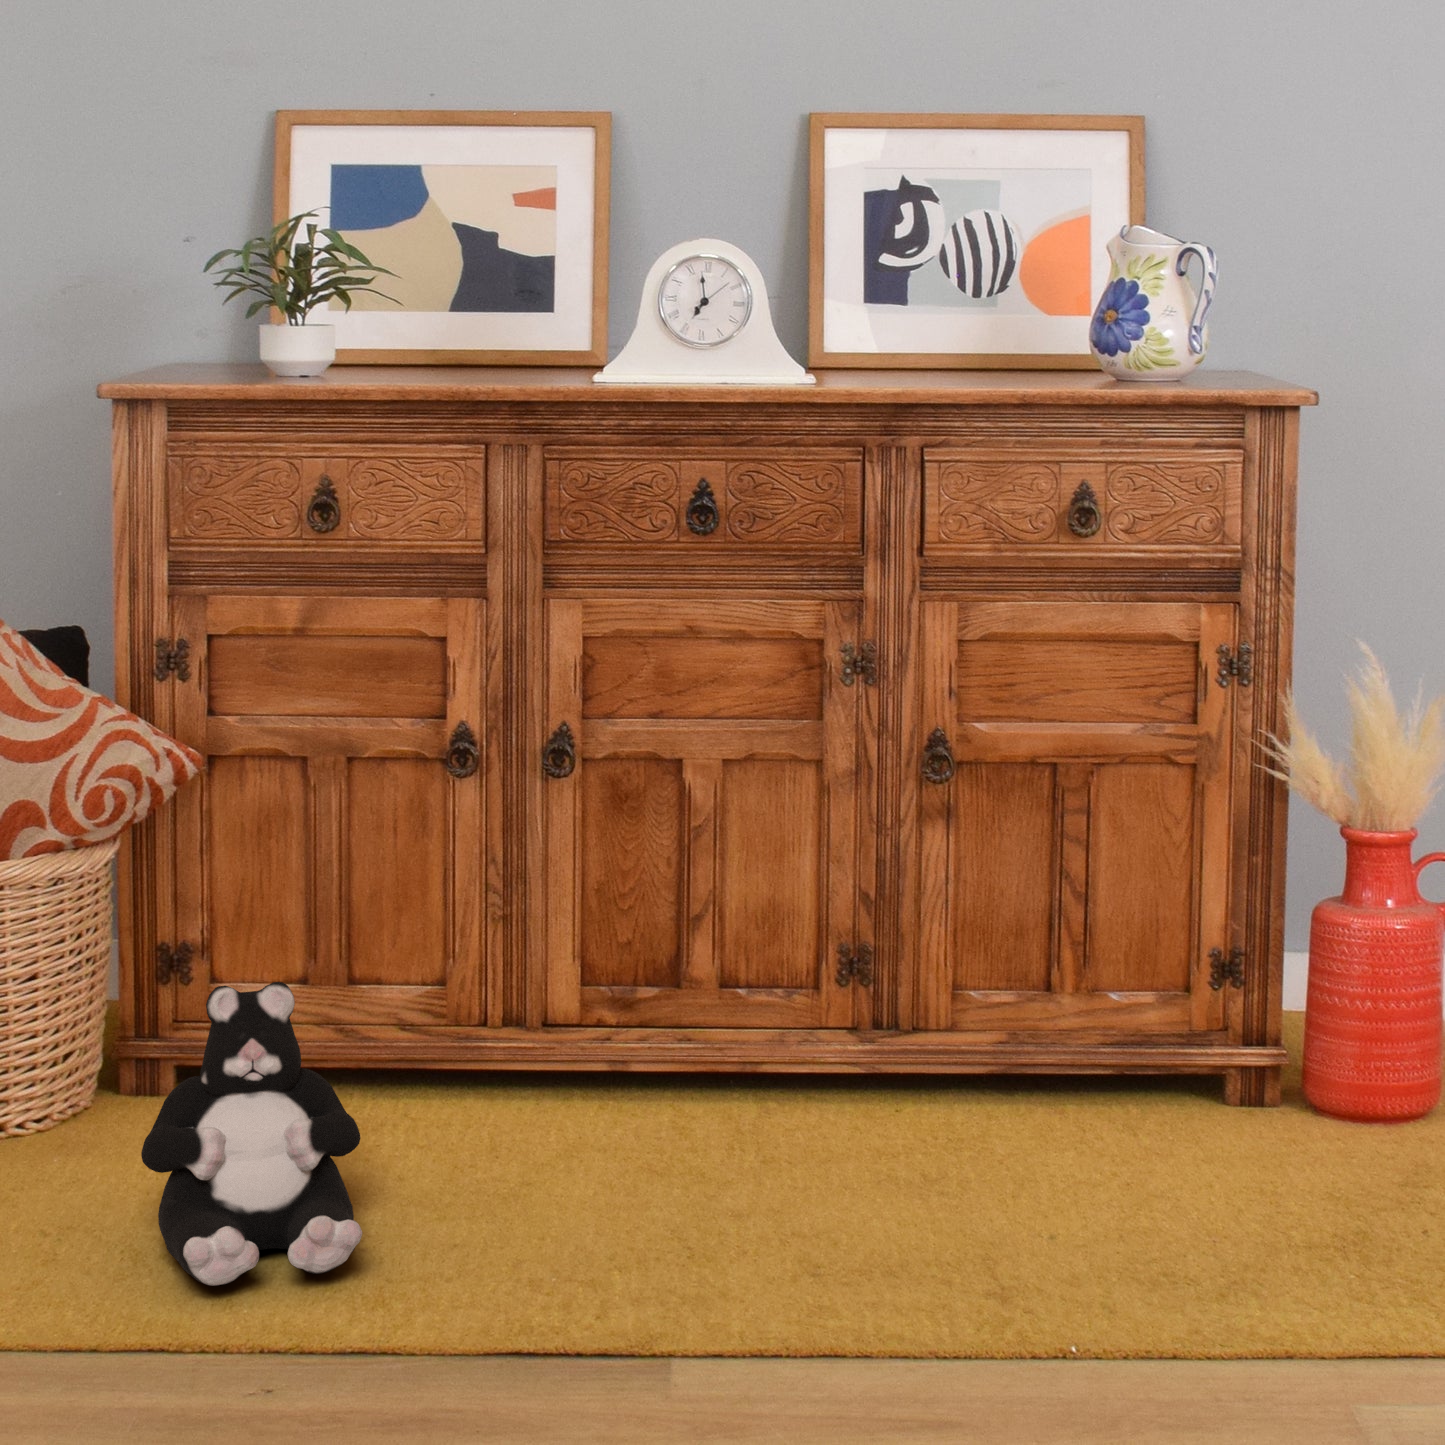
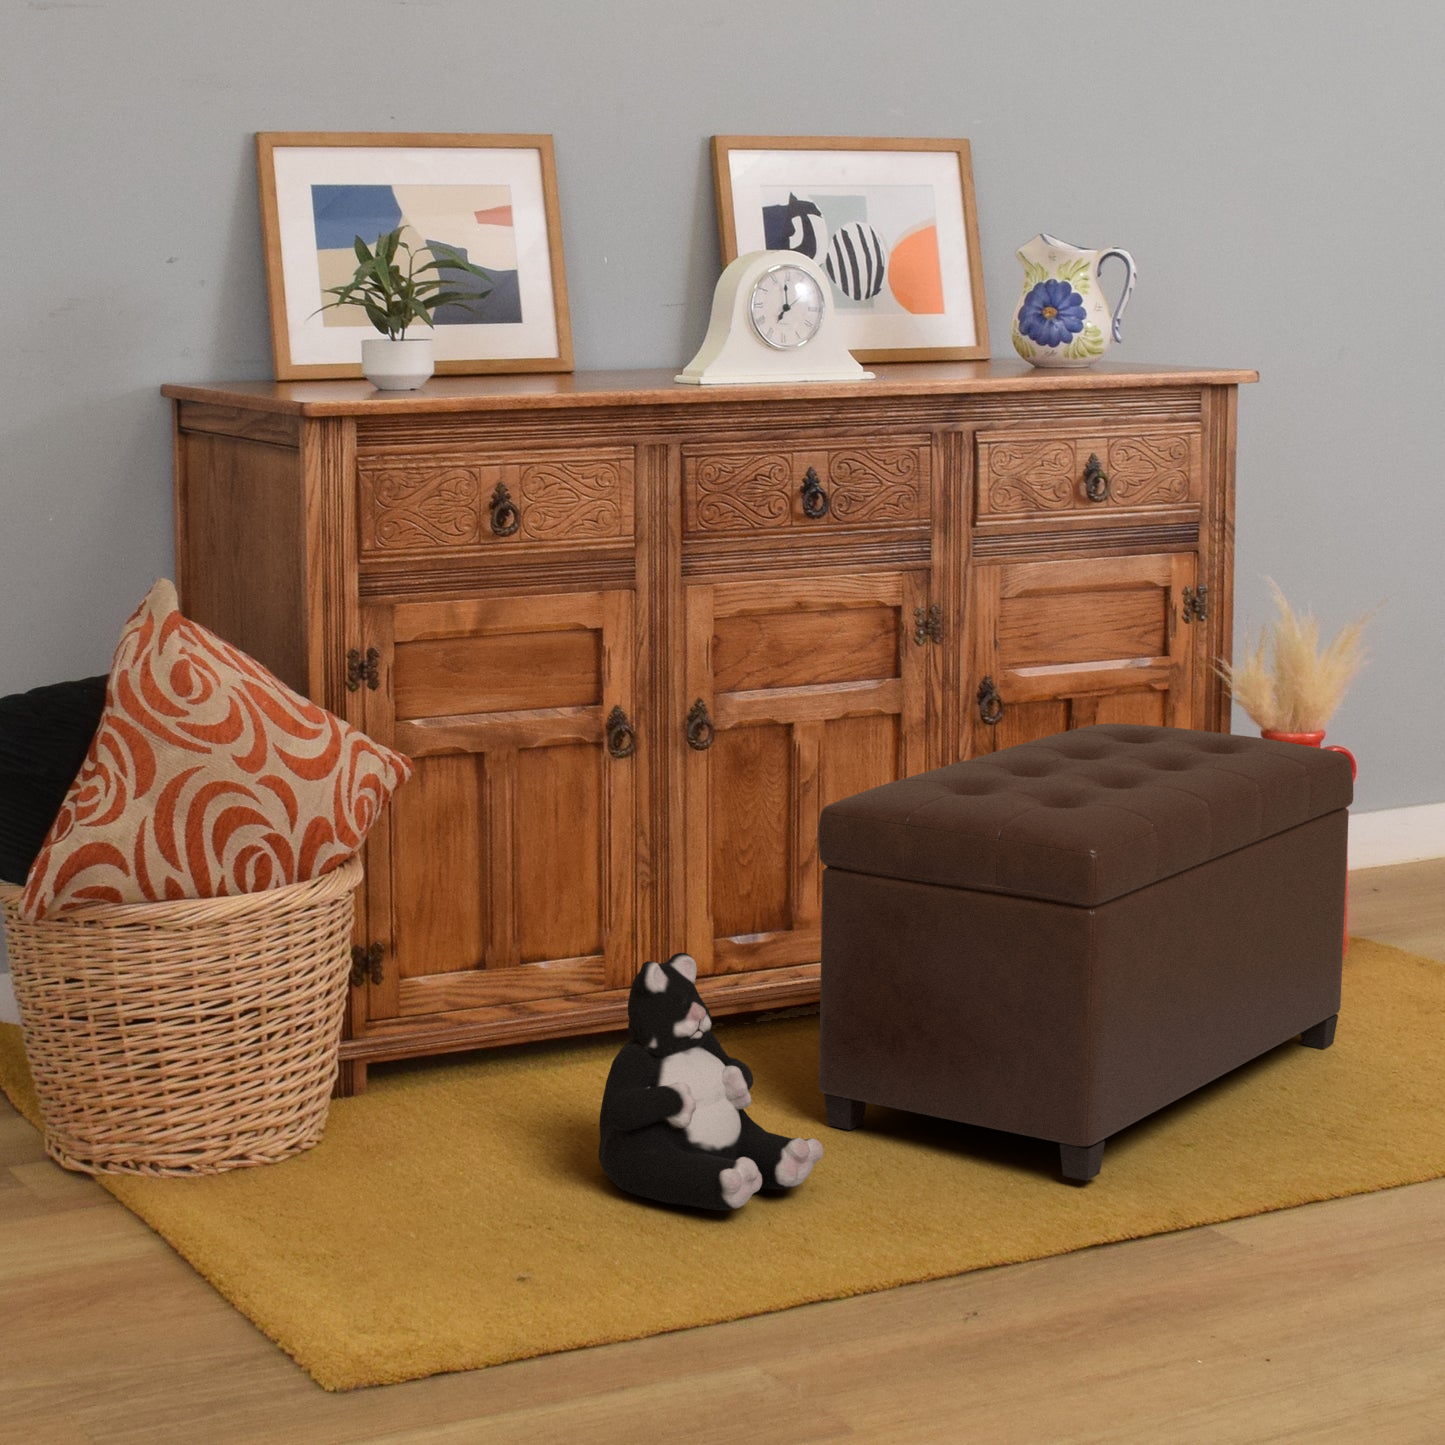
ottoman: none [497,796,1295,1338] -> present [818,724,1353,1181]

